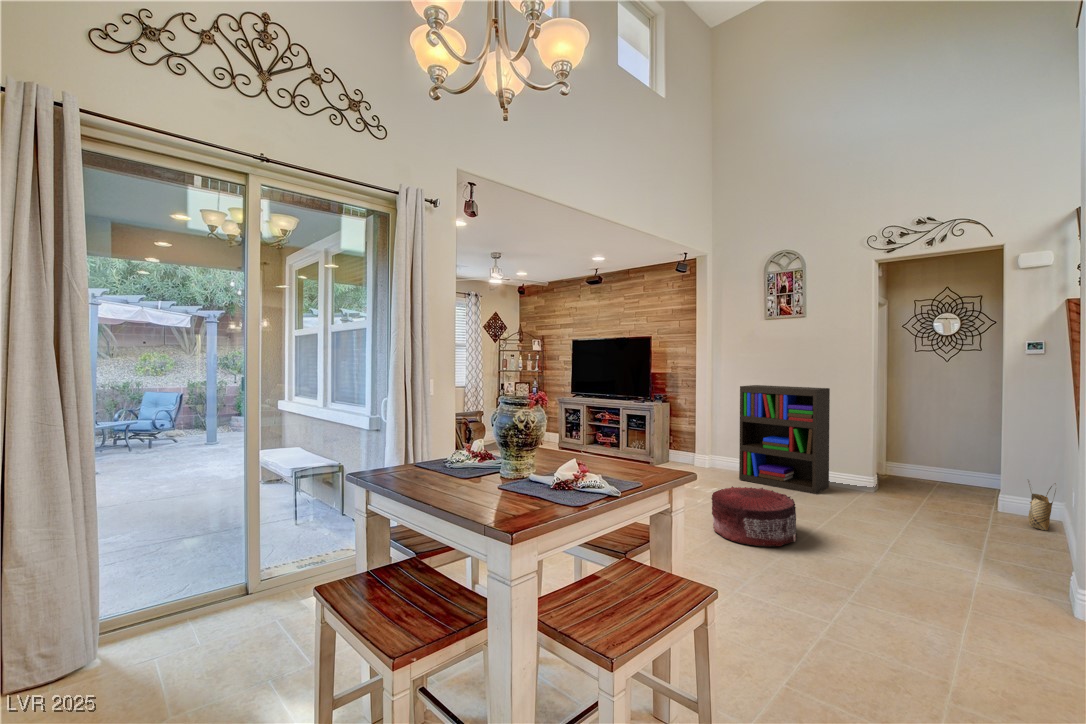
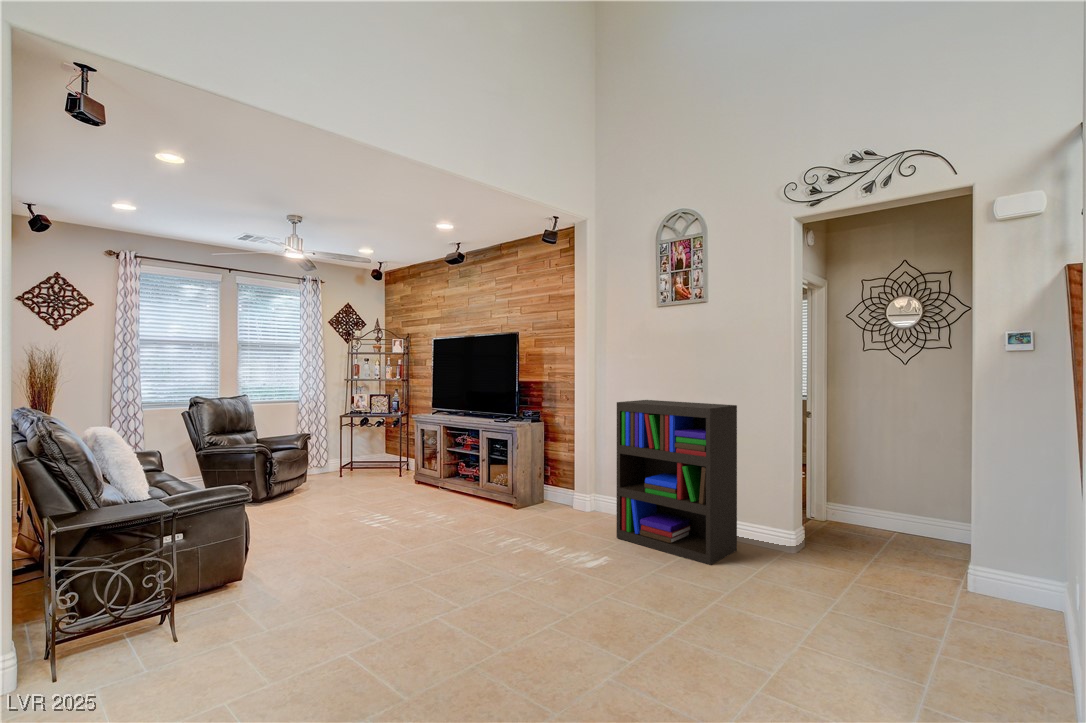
woven basket: present [1028,481,1056,530] -> none [1007,553,1052,642]
pouf: present [711,486,797,546] -> none [487,572,627,698]

